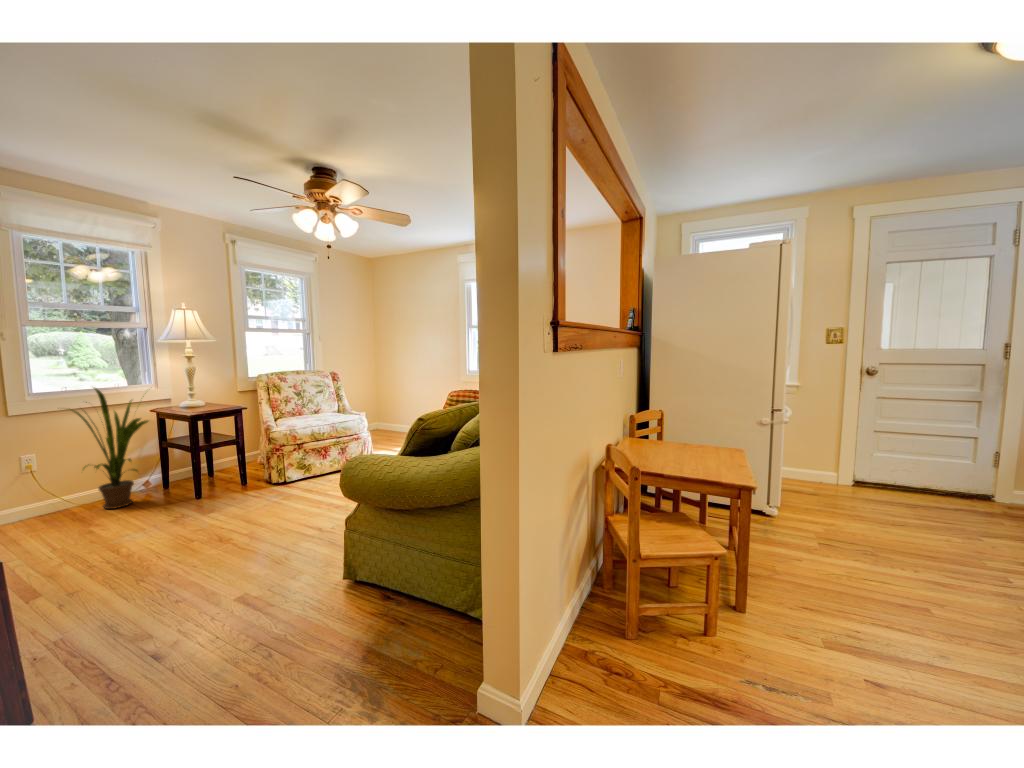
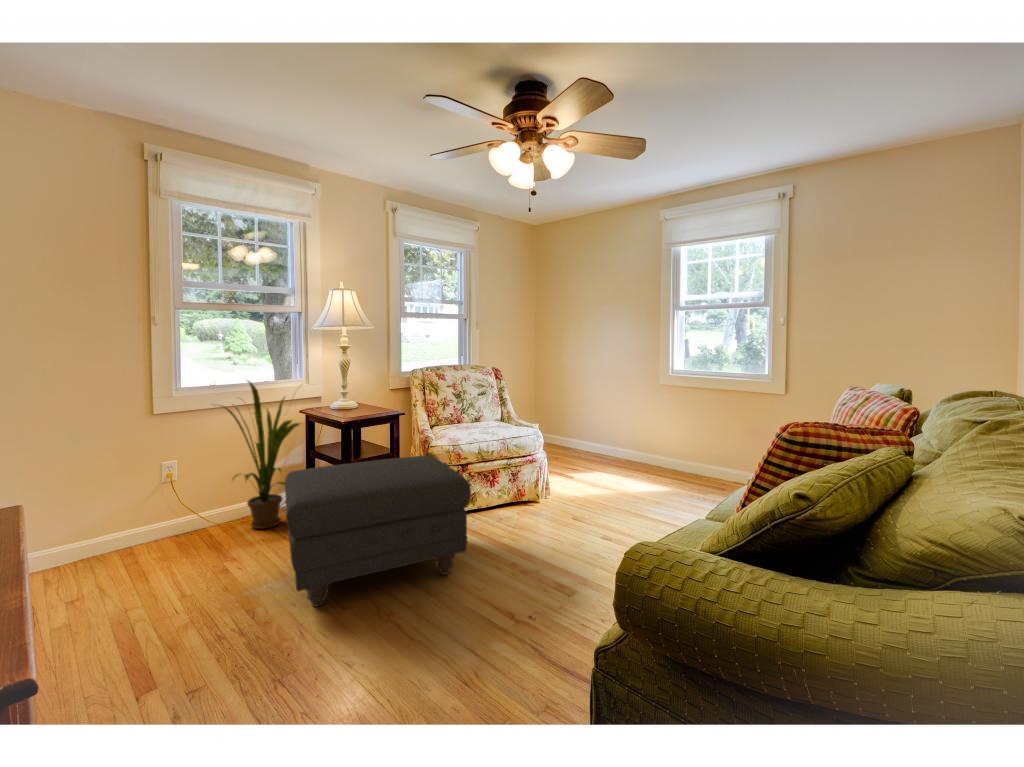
ottoman: none [138,437,295,546] -> present [285,455,471,607]

